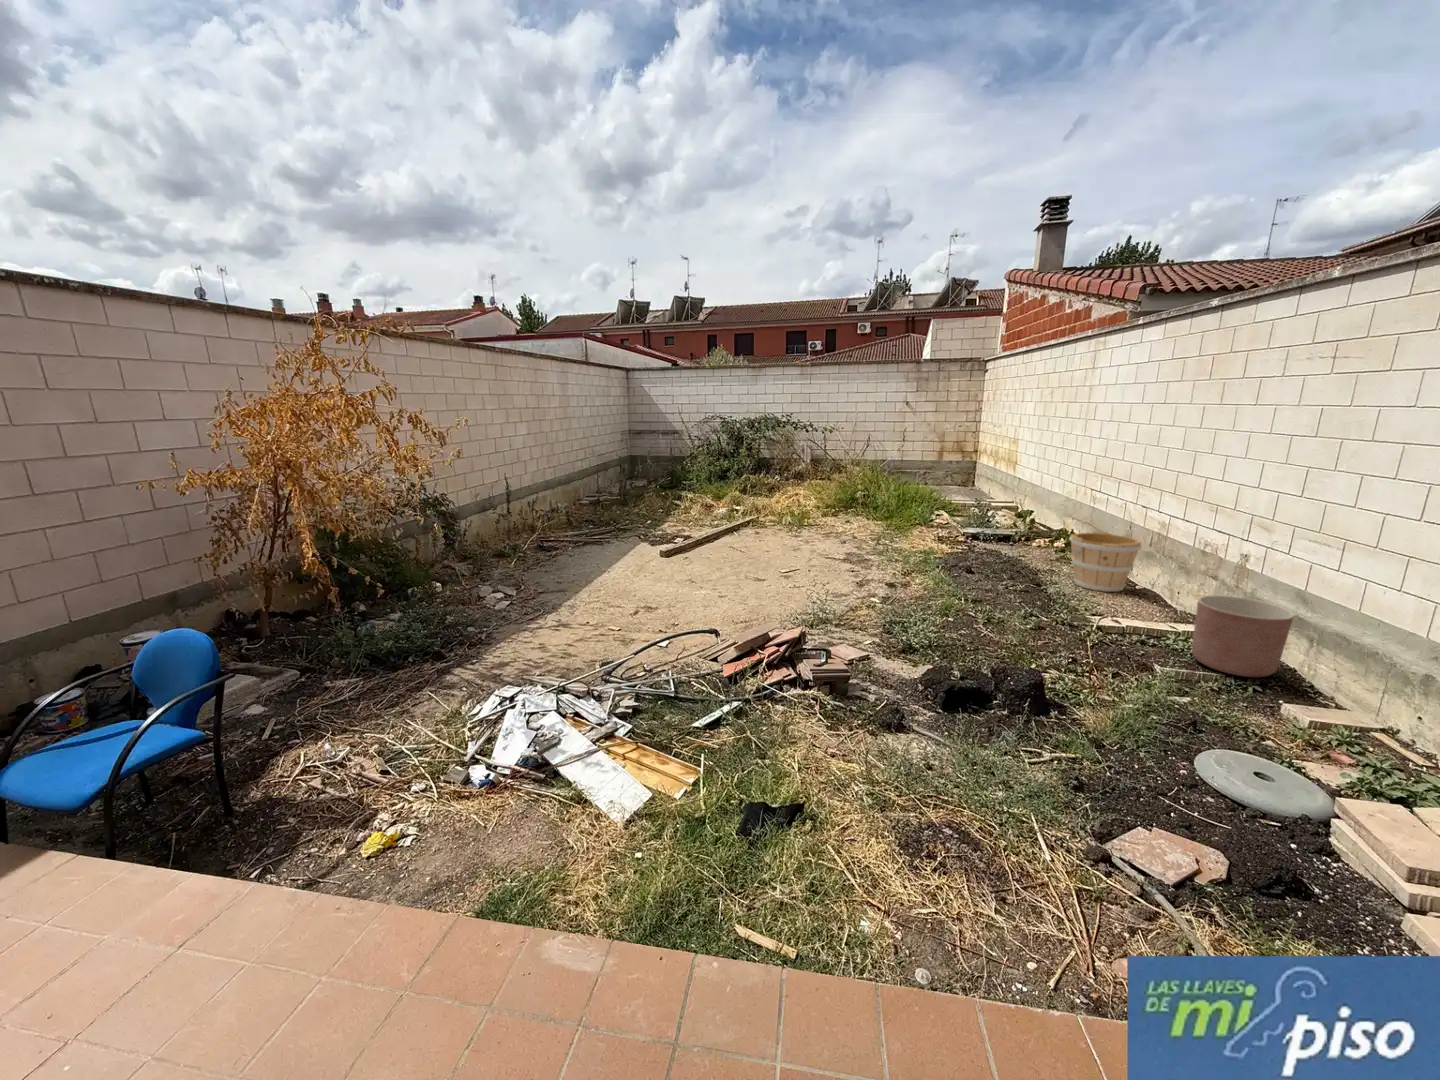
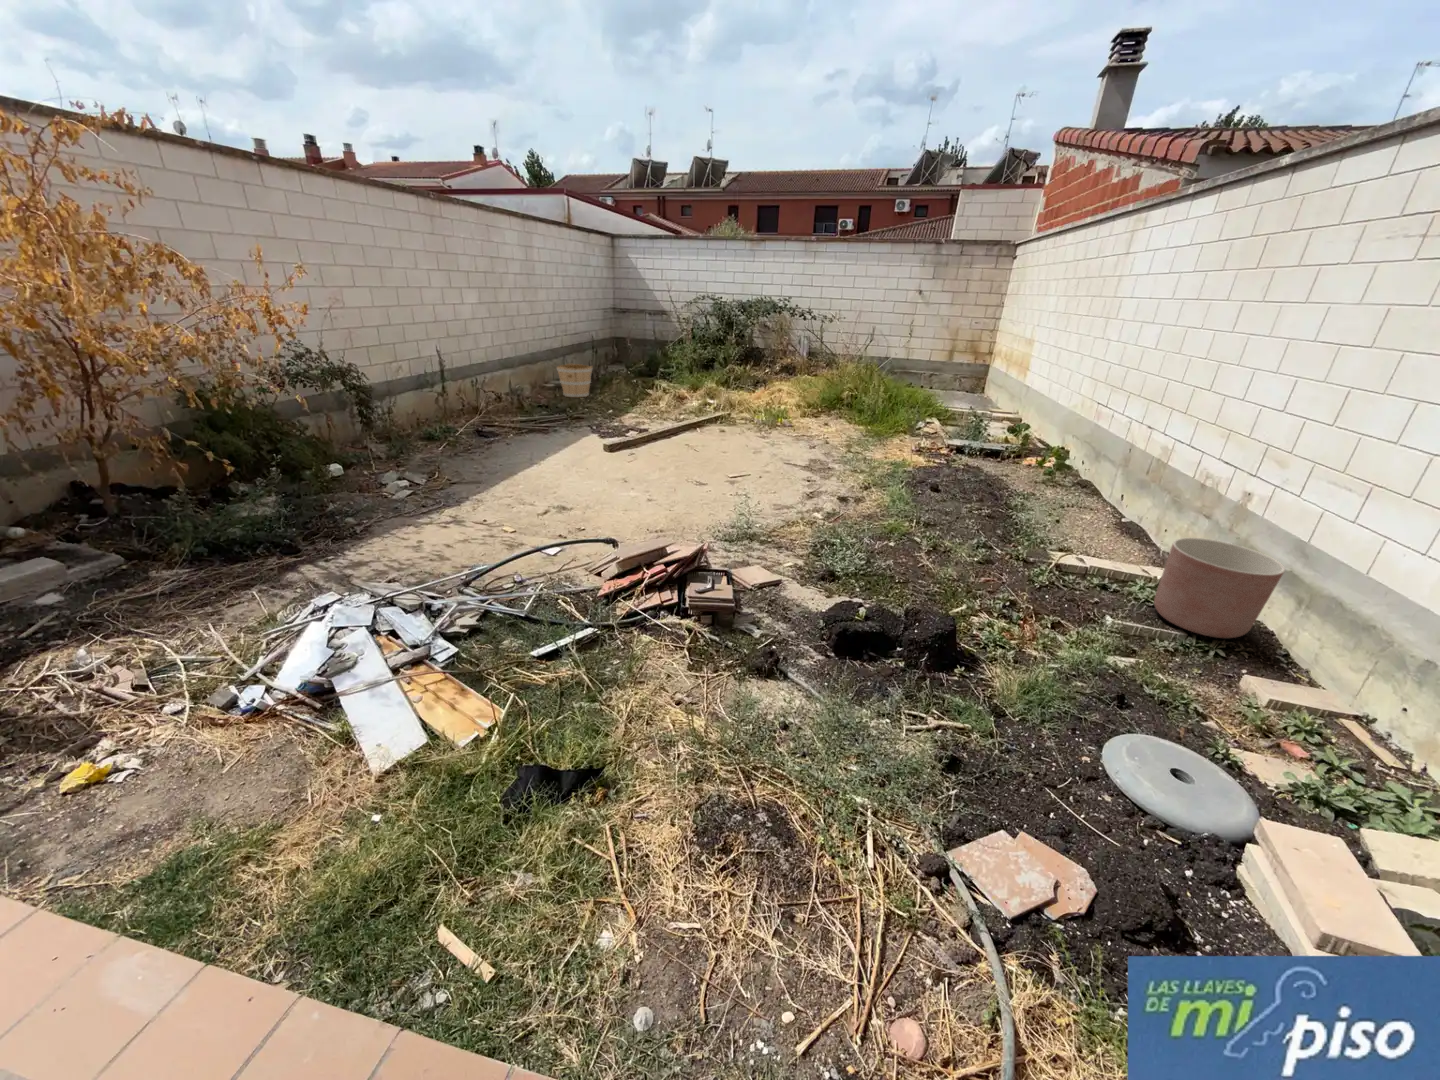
wooden bucket: present [1070,531,1142,592] -> present [557,364,592,398]

